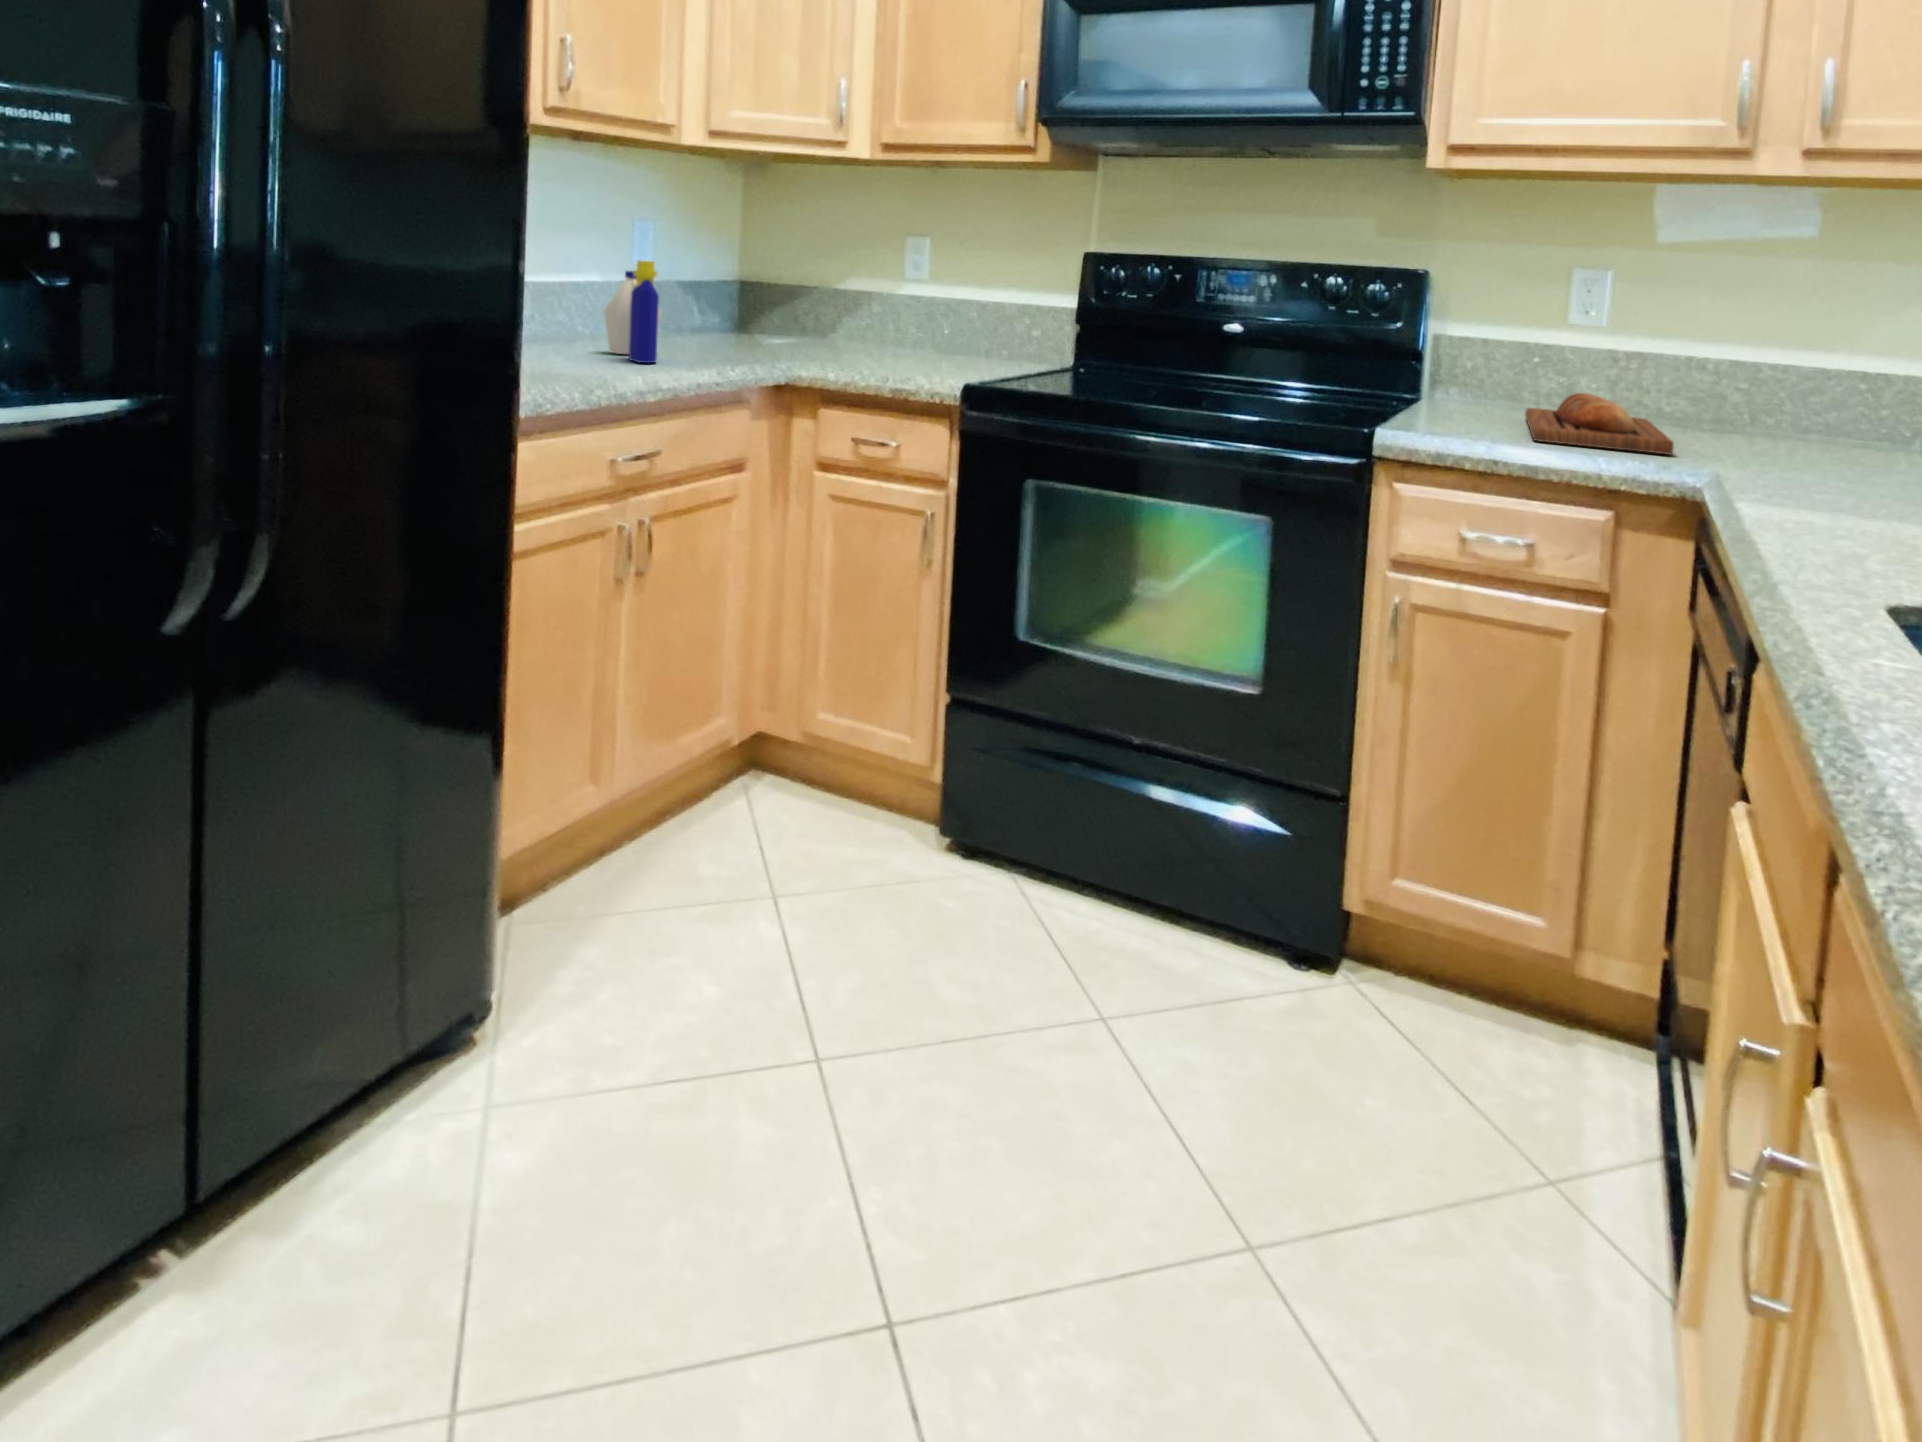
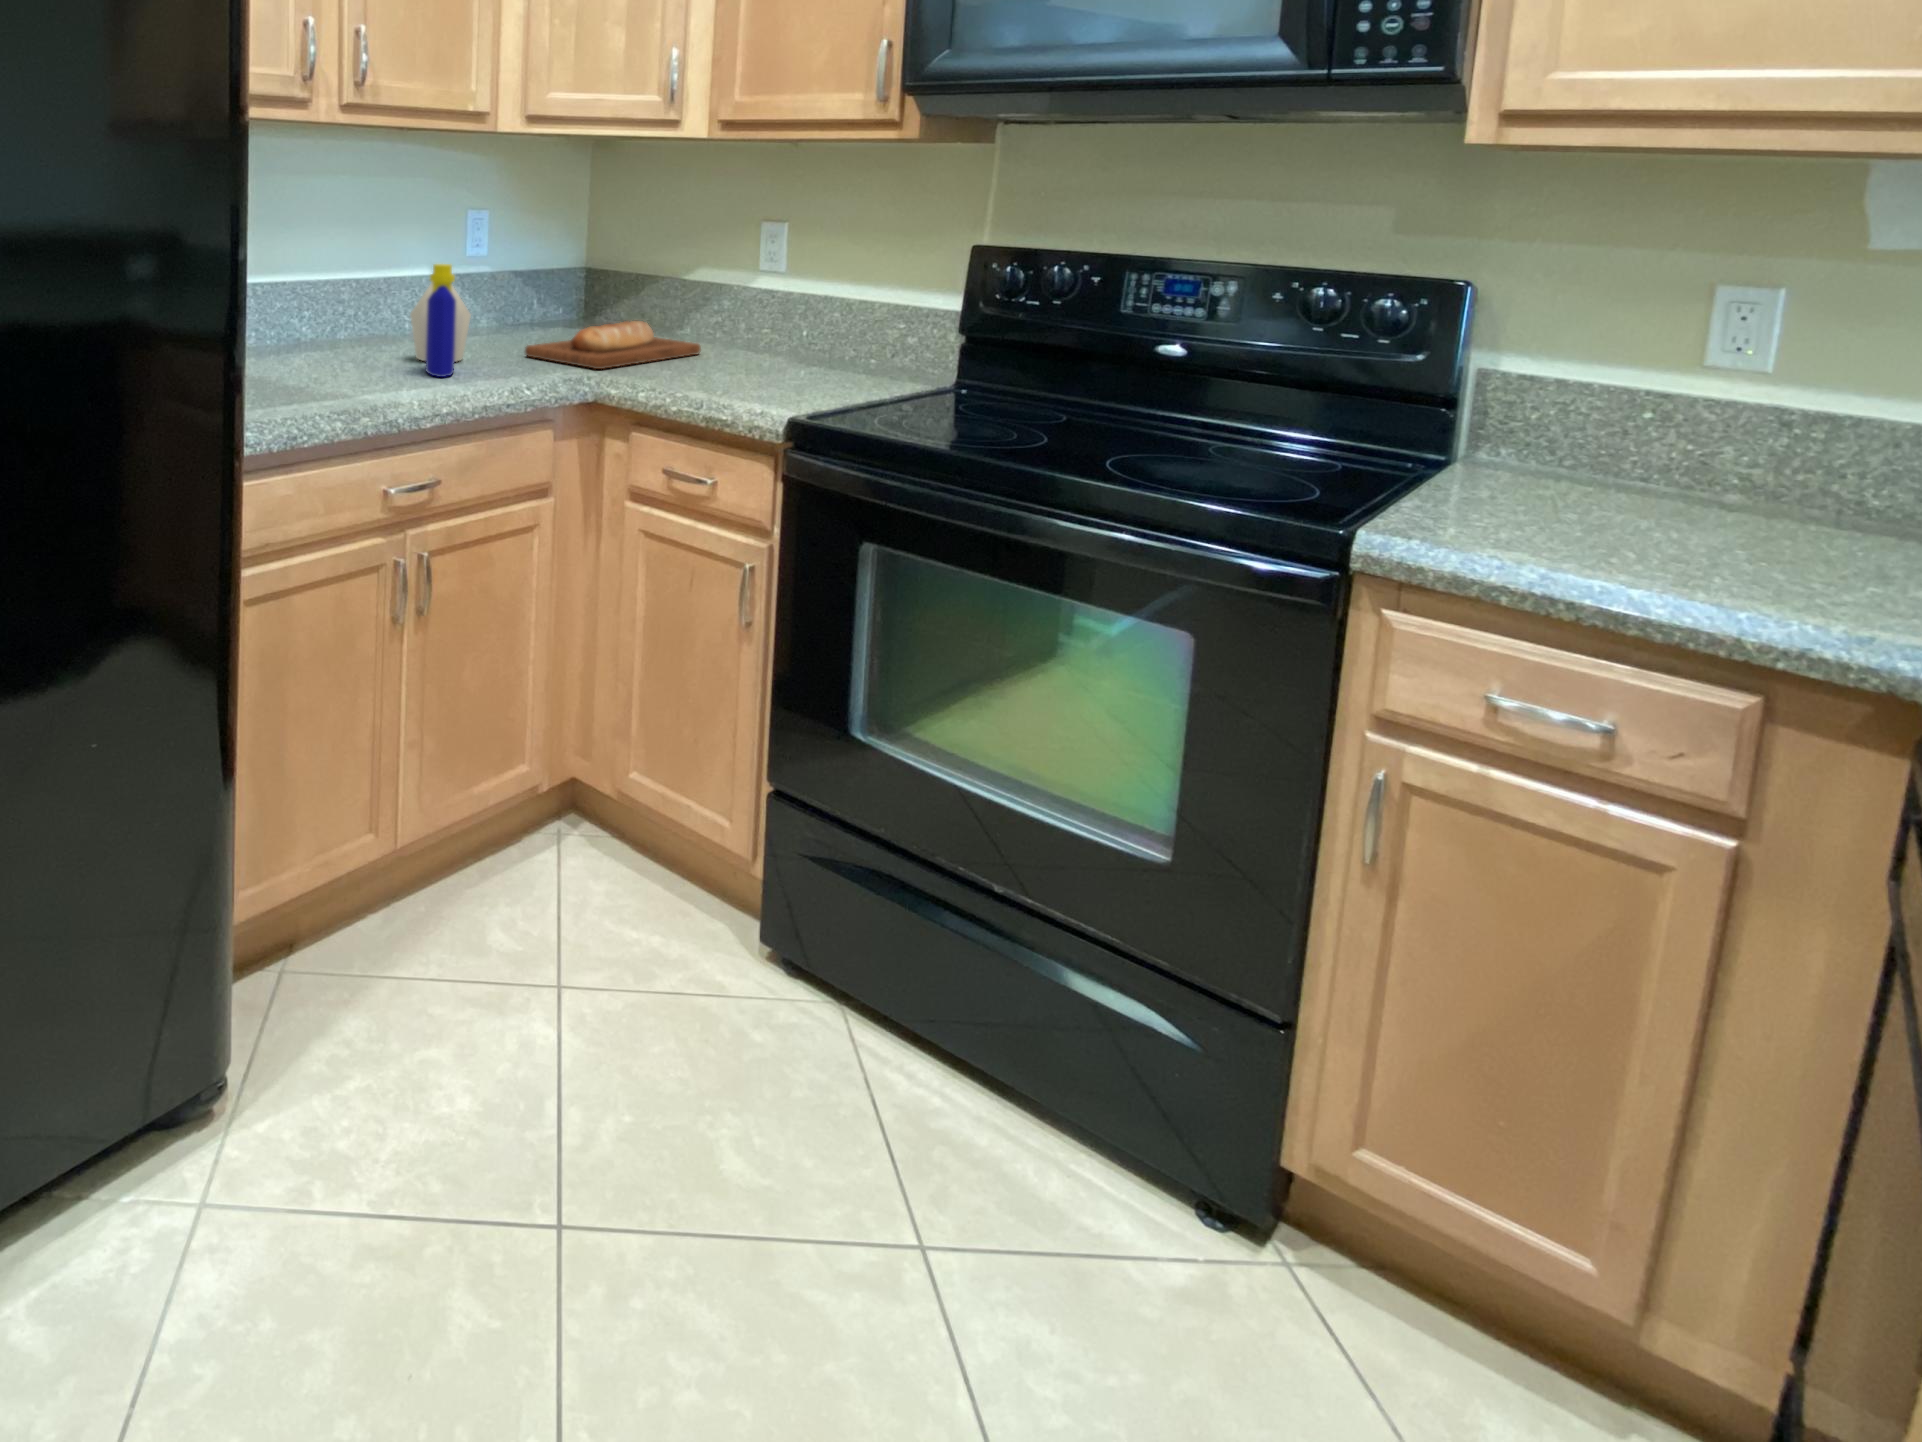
bread loaf: present [1525,393,1674,454] -> present [525,321,701,369]

